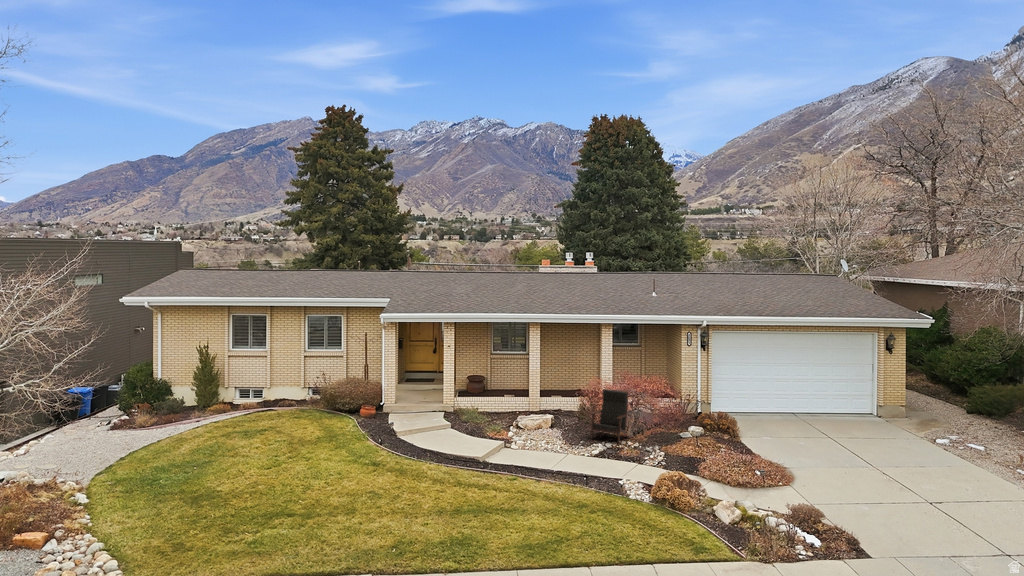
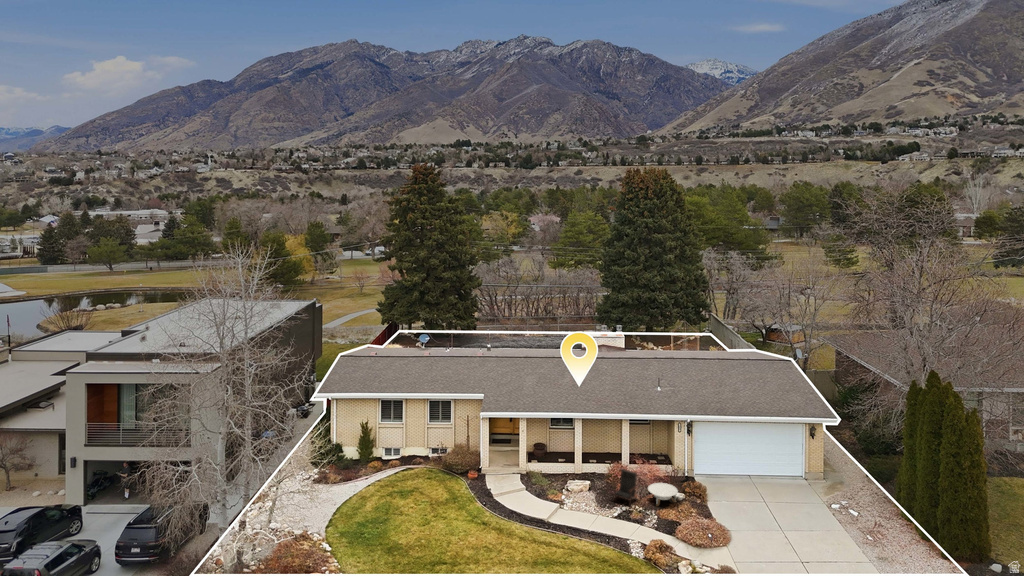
round table: none [645,413,693,443] -> present [648,483,678,506]

